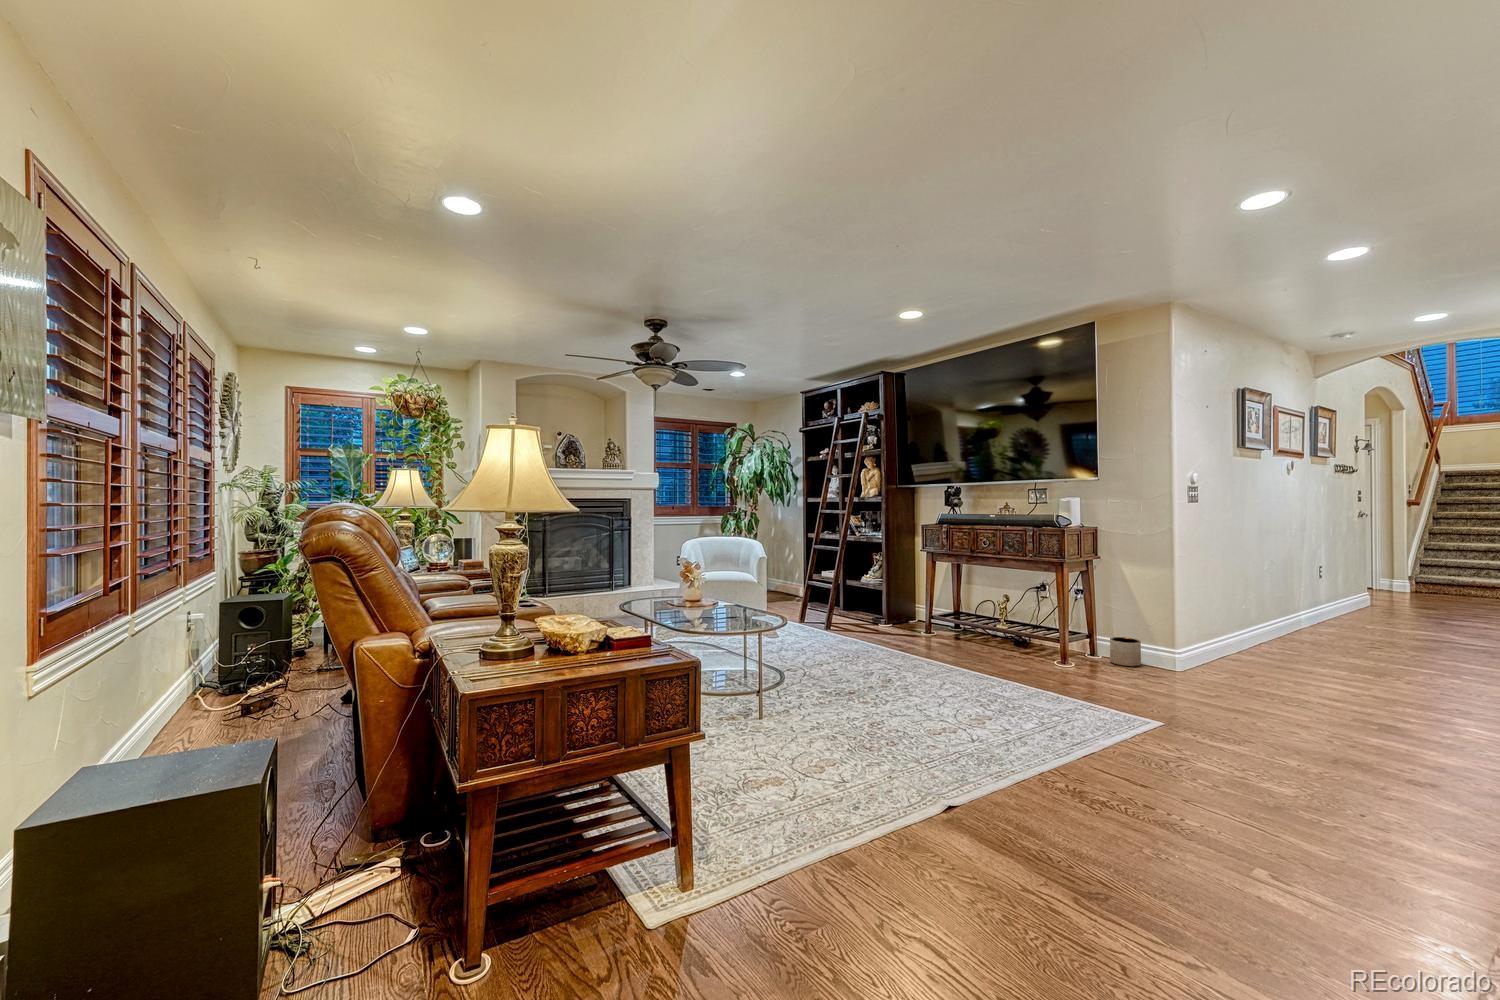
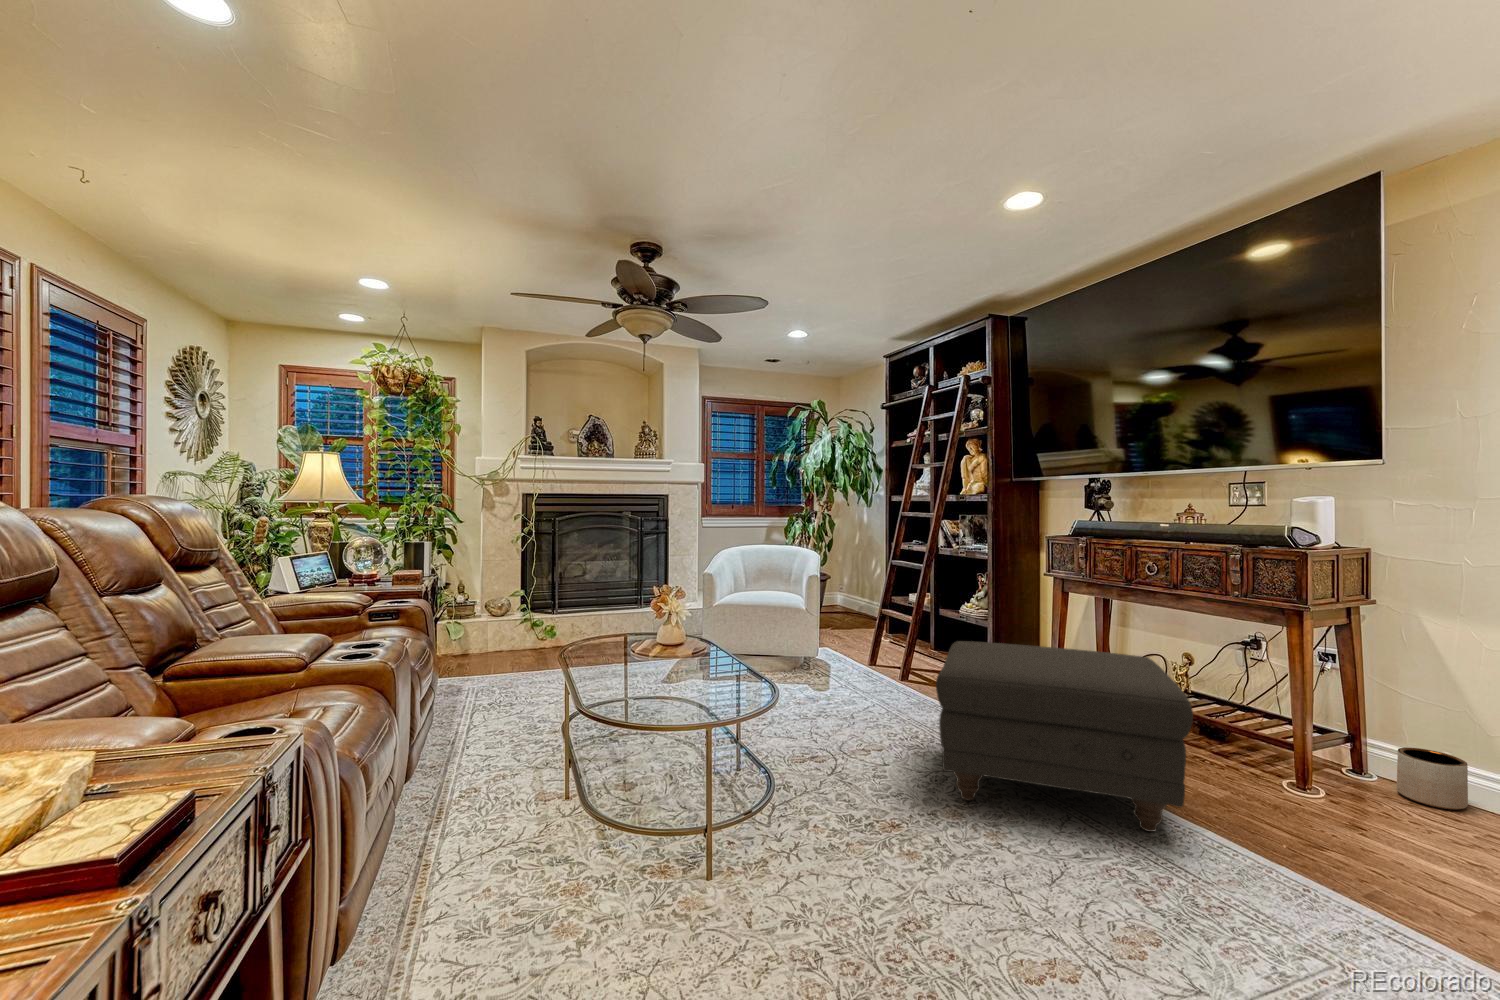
ottoman: none [870,591,1006,685] -> present [936,641,1193,832]

